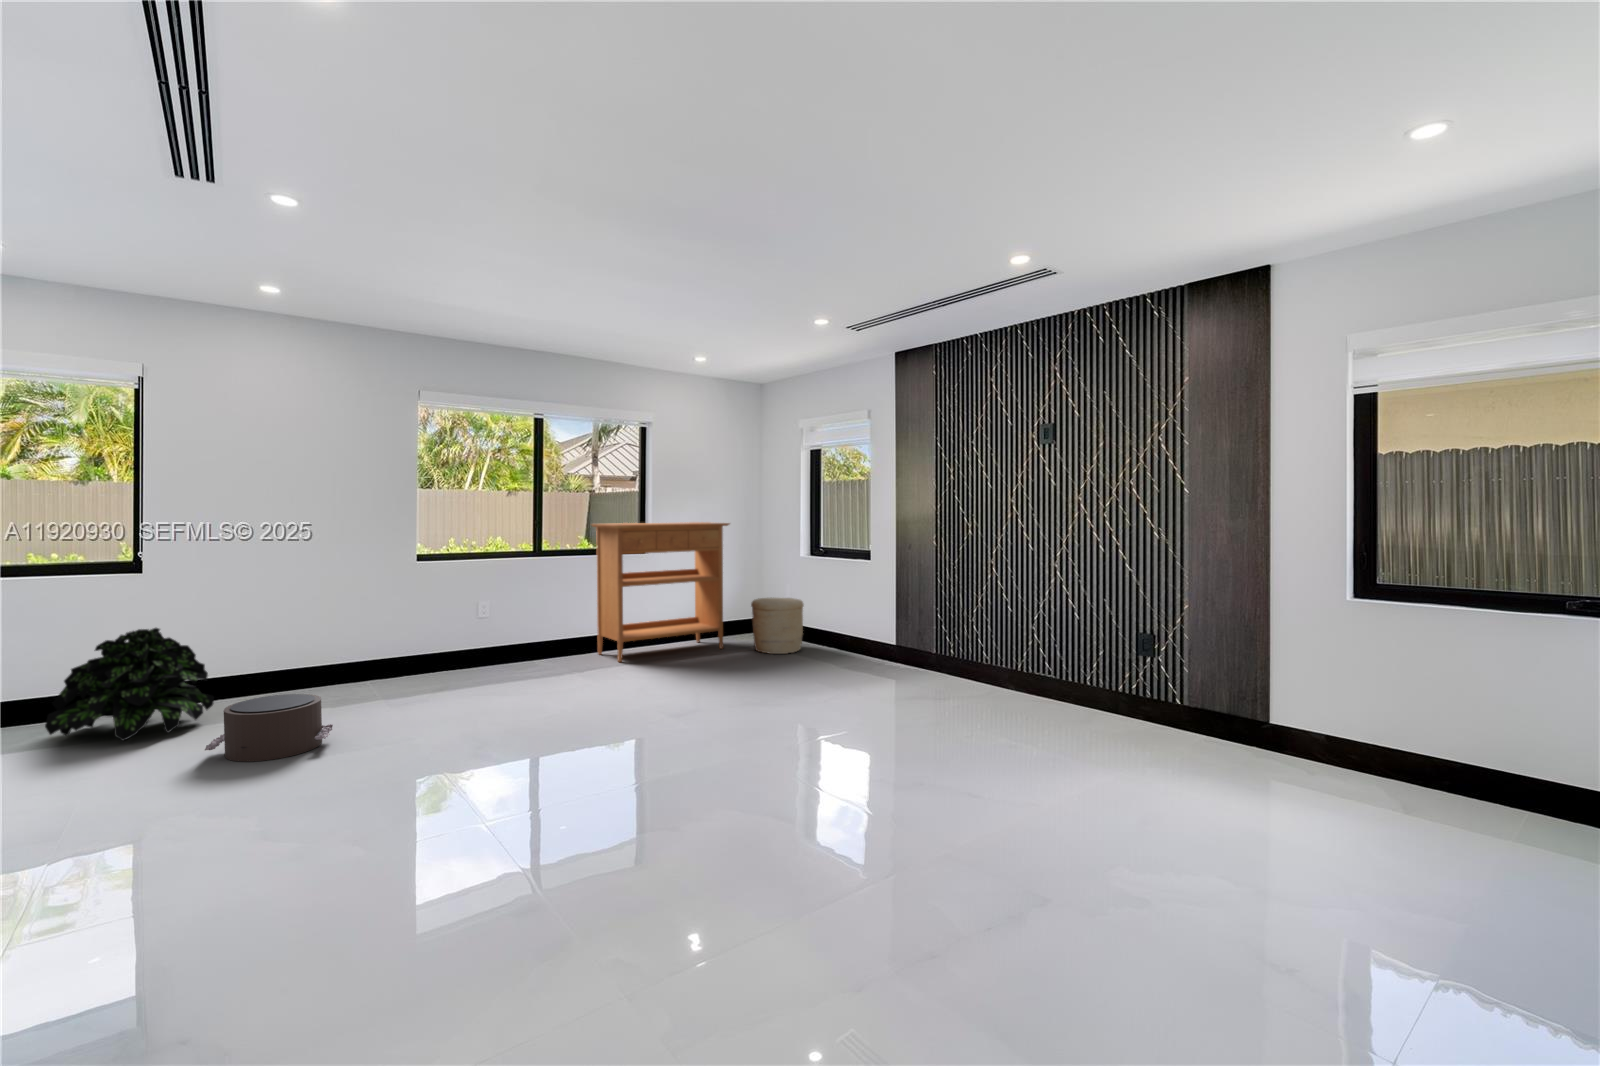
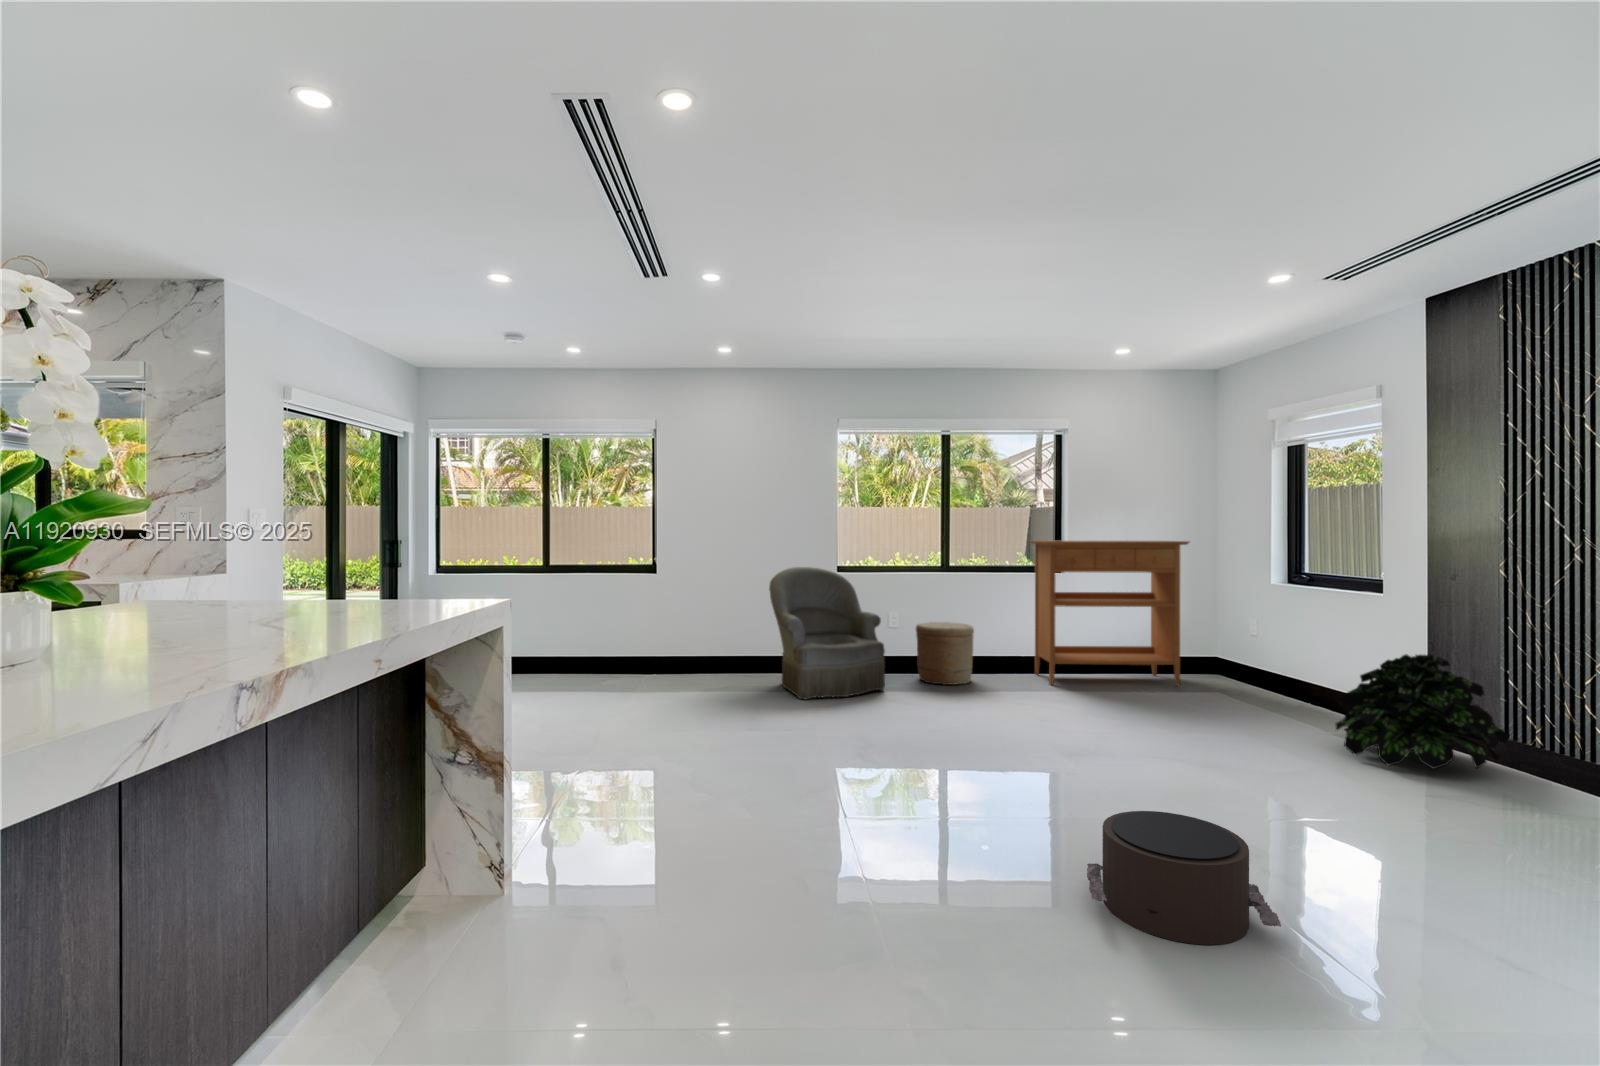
armchair: none [296,560,457,718] -> present [769,567,885,700]
woven basket: present [751,597,804,654] -> present [916,622,974,685]
potted plant: present [45,628,214,741] -> present [1335,654,1510,769]
pouf: present [205,694,333,762] -> present [1087,811,1281,945]

